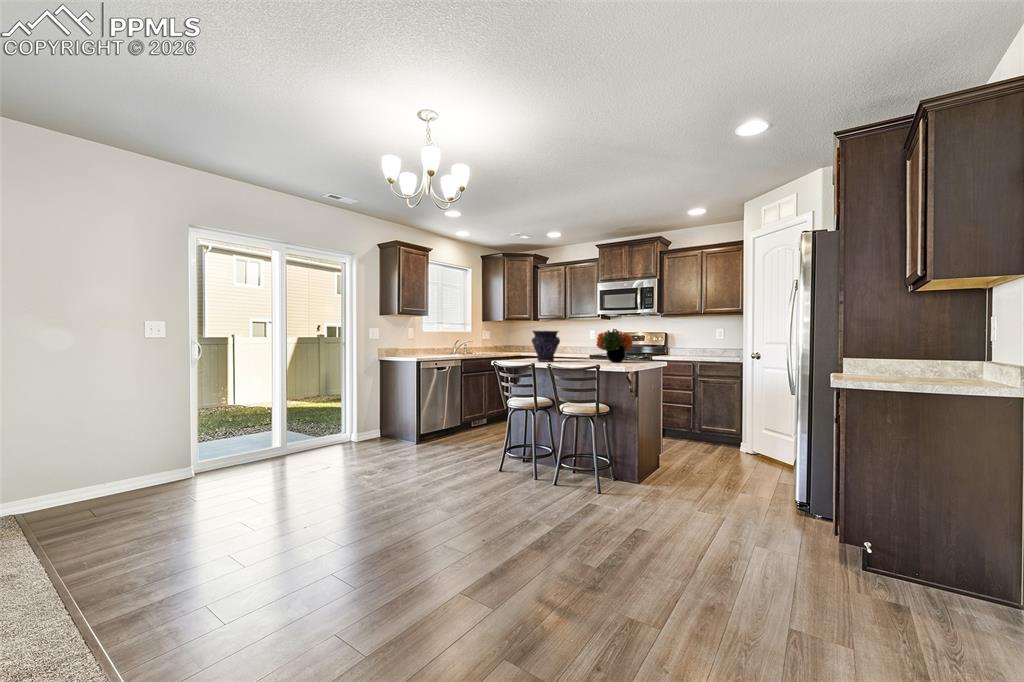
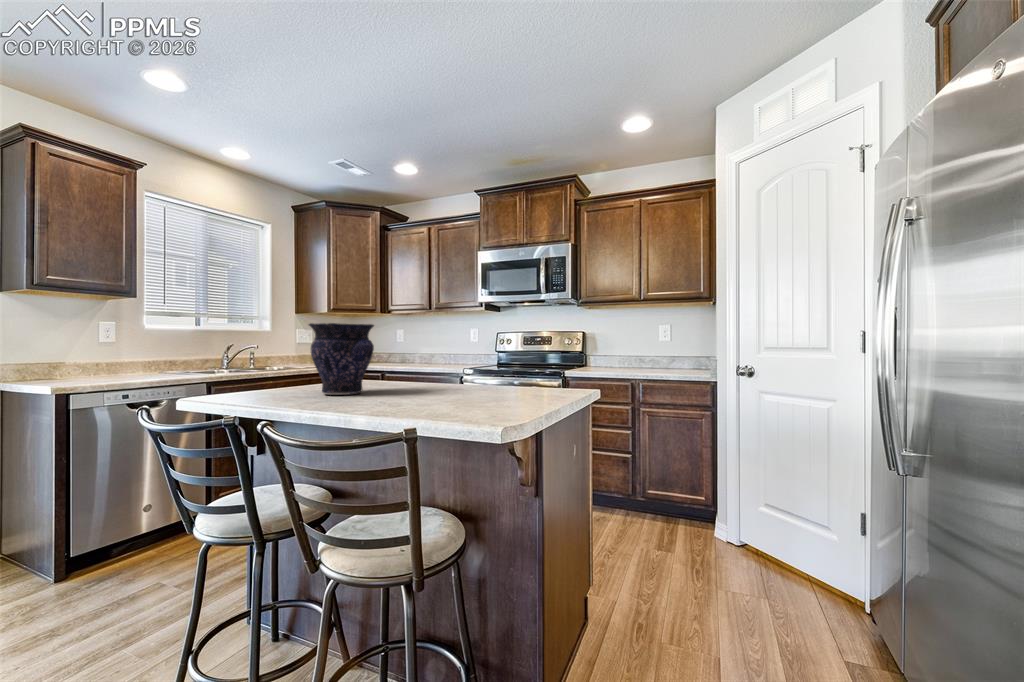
flower arrangement: present [596,329,633,362] -> none [453,320,537,395]

